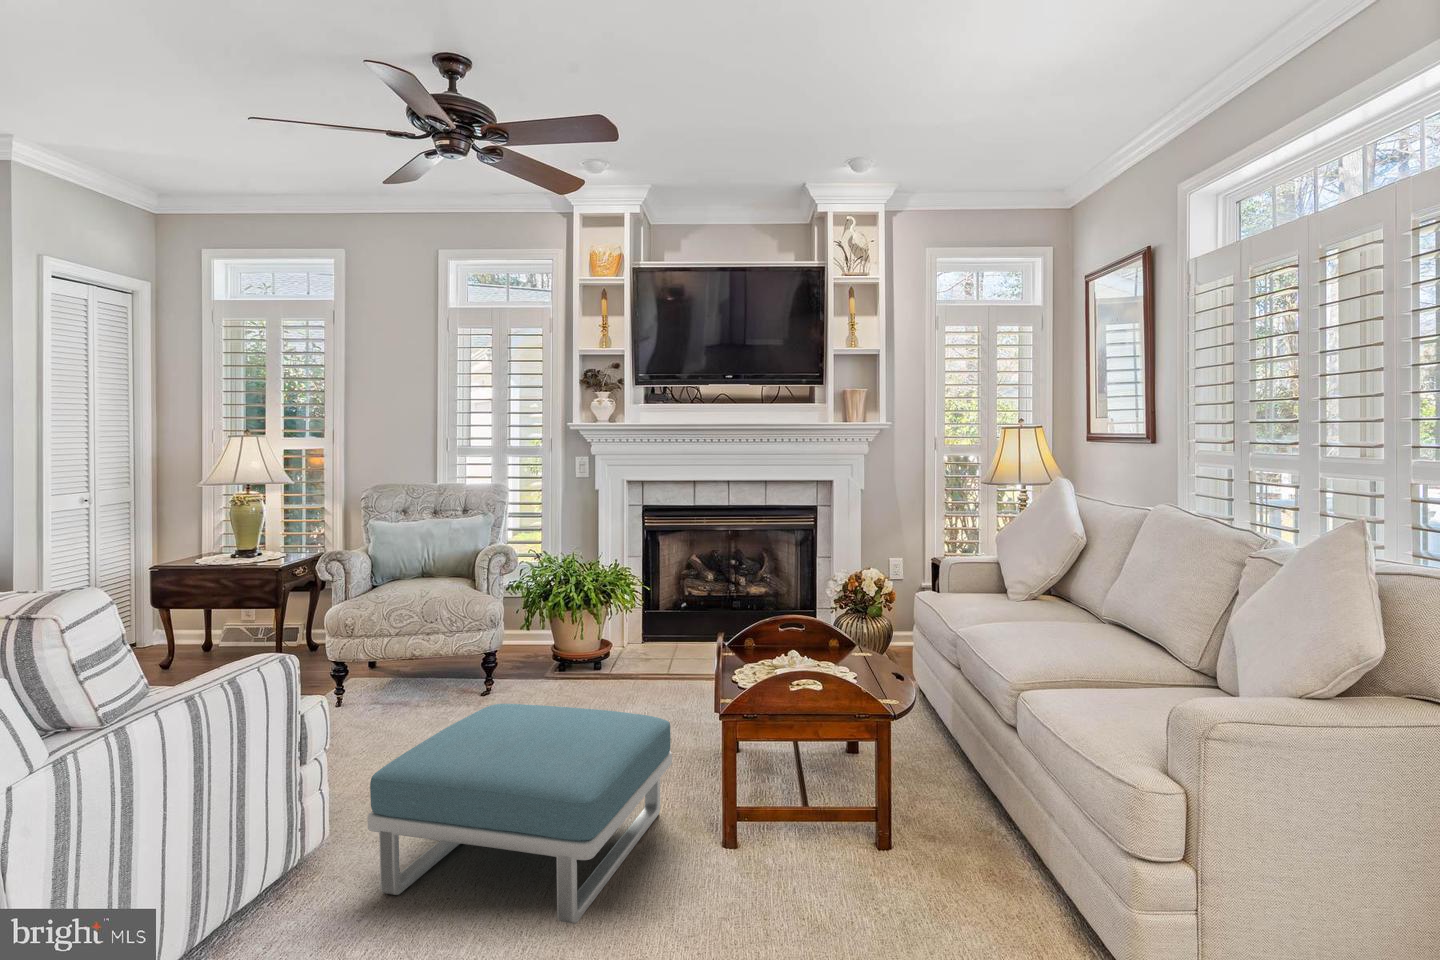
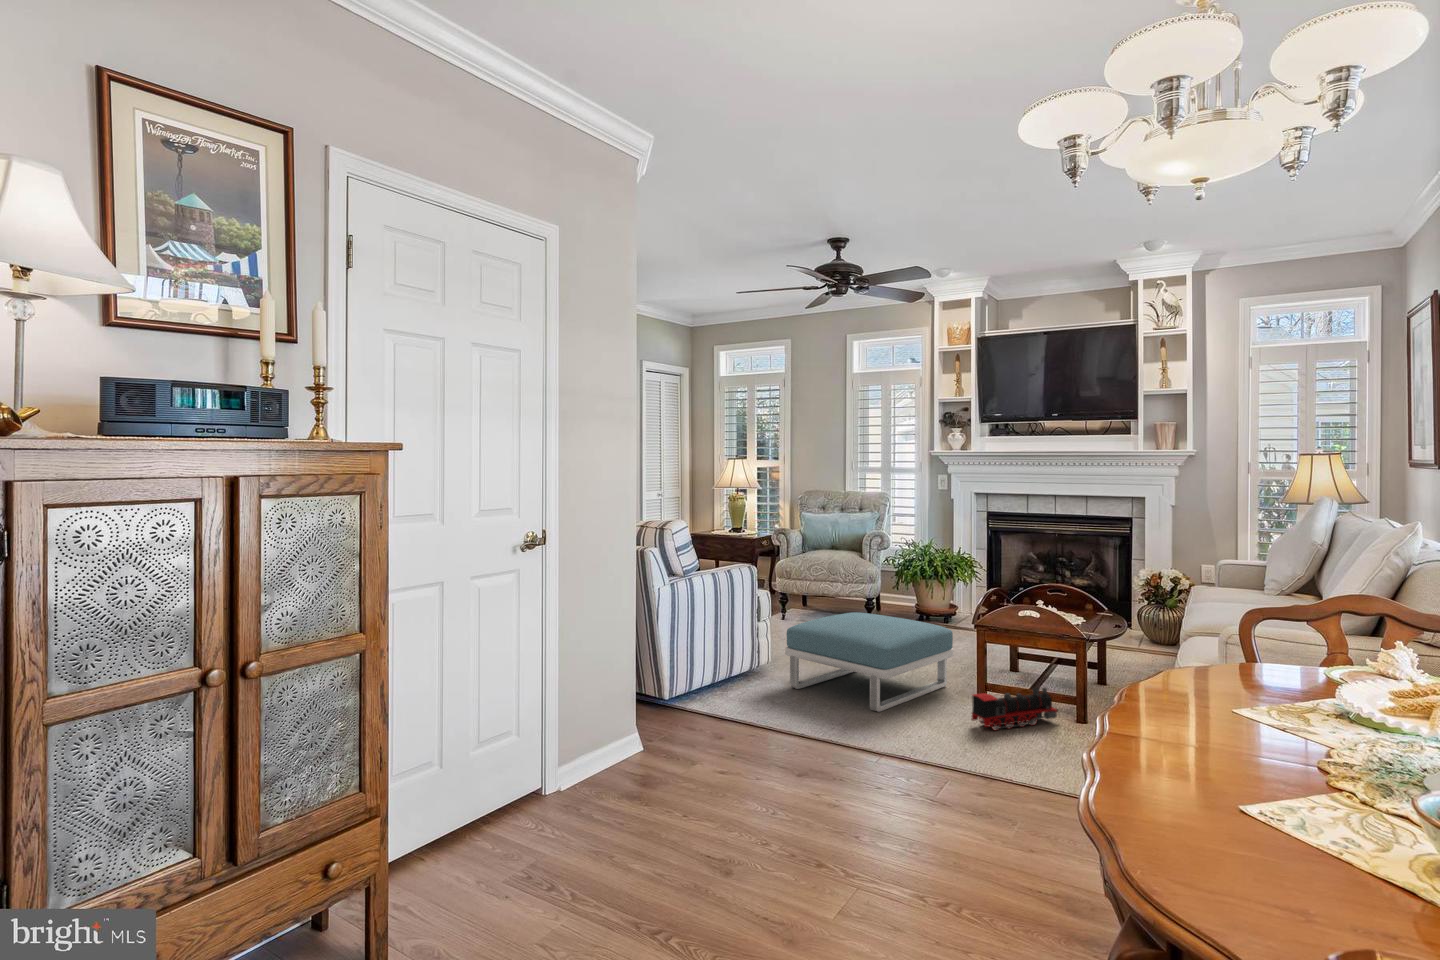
toy train: none [744,809,860,919] -> present [972,687,1058,730]

